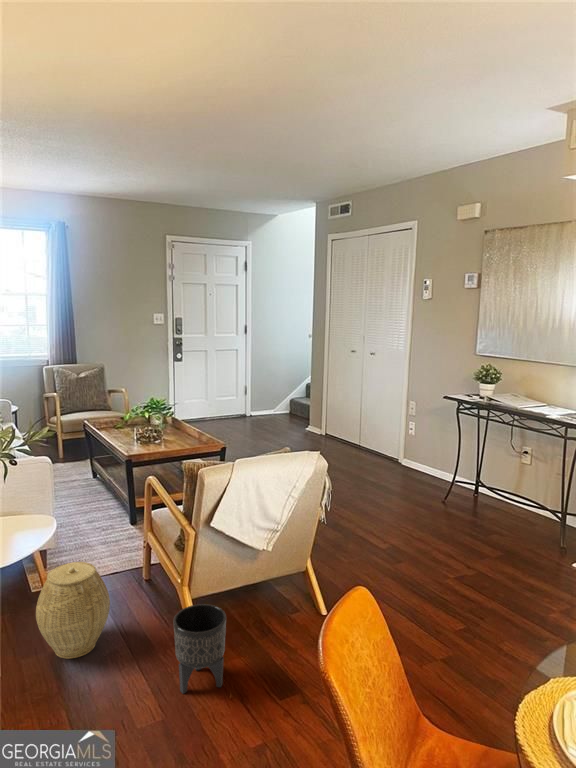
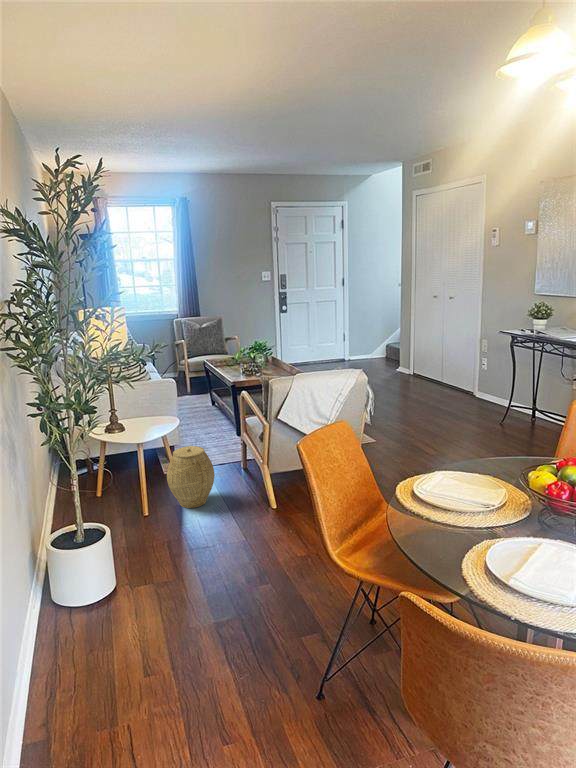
planter: present [173,604,226,694] -> none [252,473,288,529]

